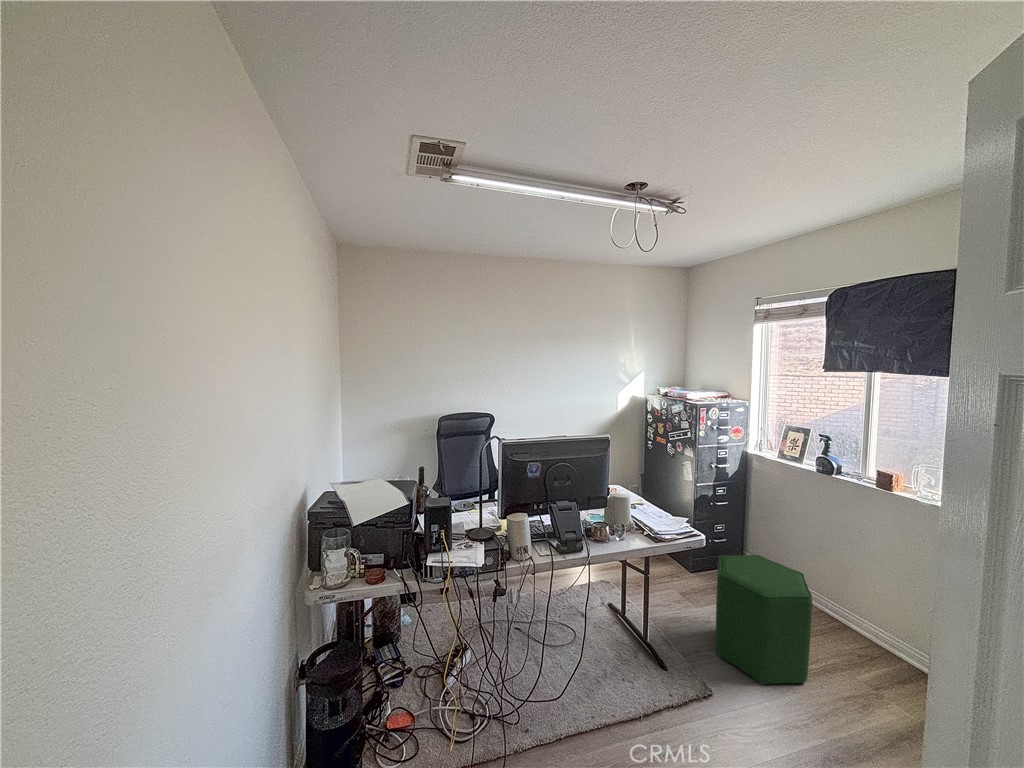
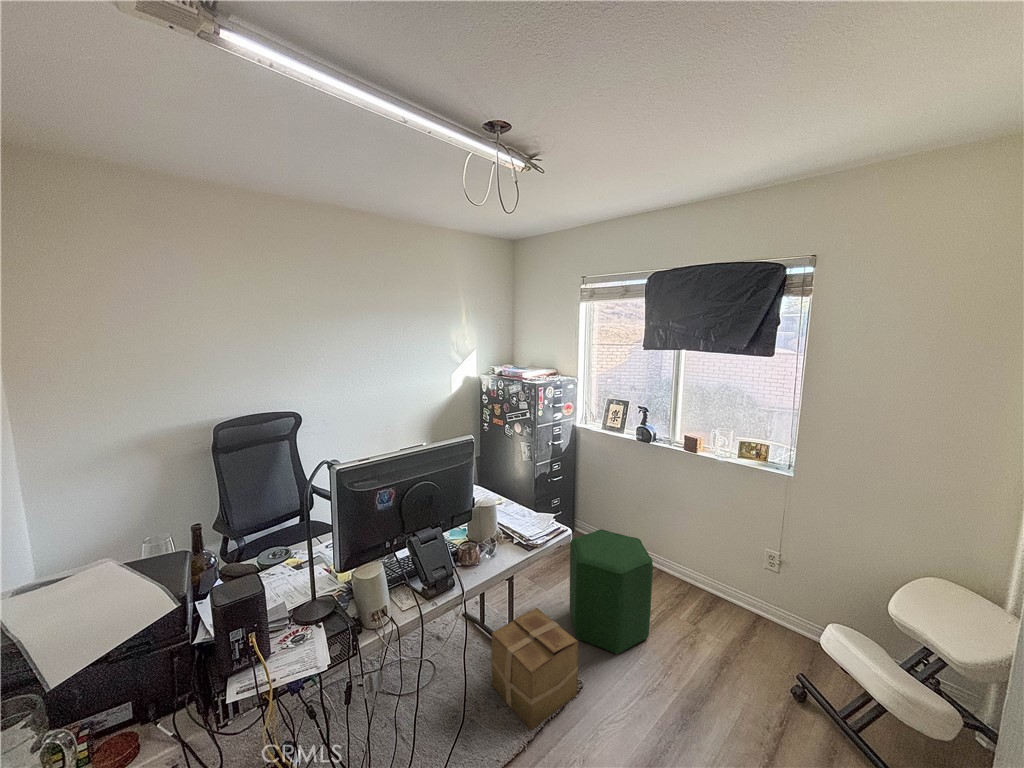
cardboard box: none [622,607,707,709] -> present [491,608,578,730]

